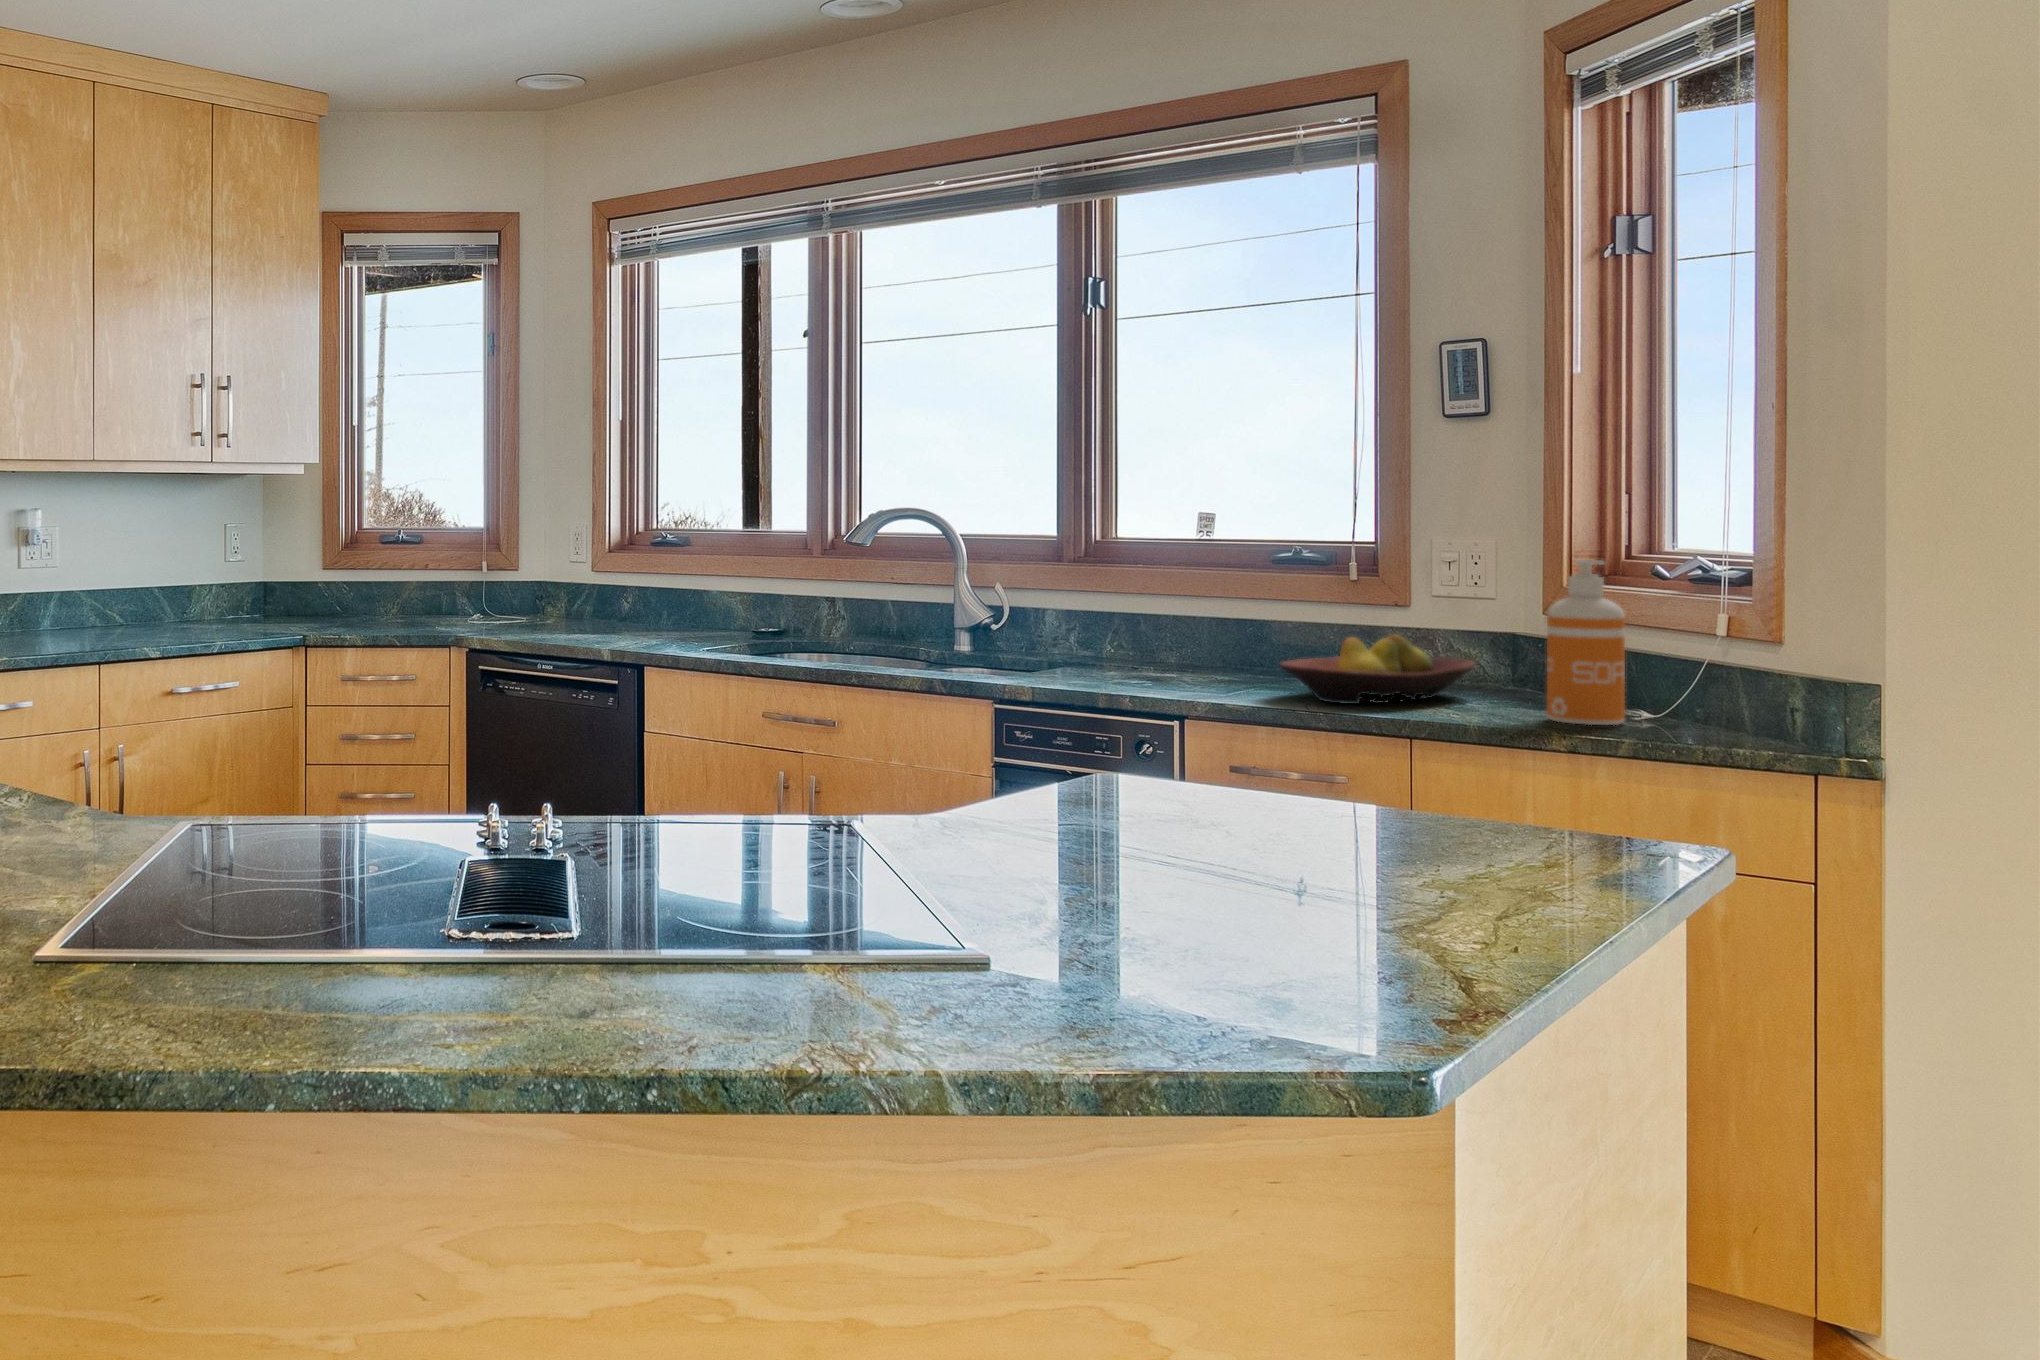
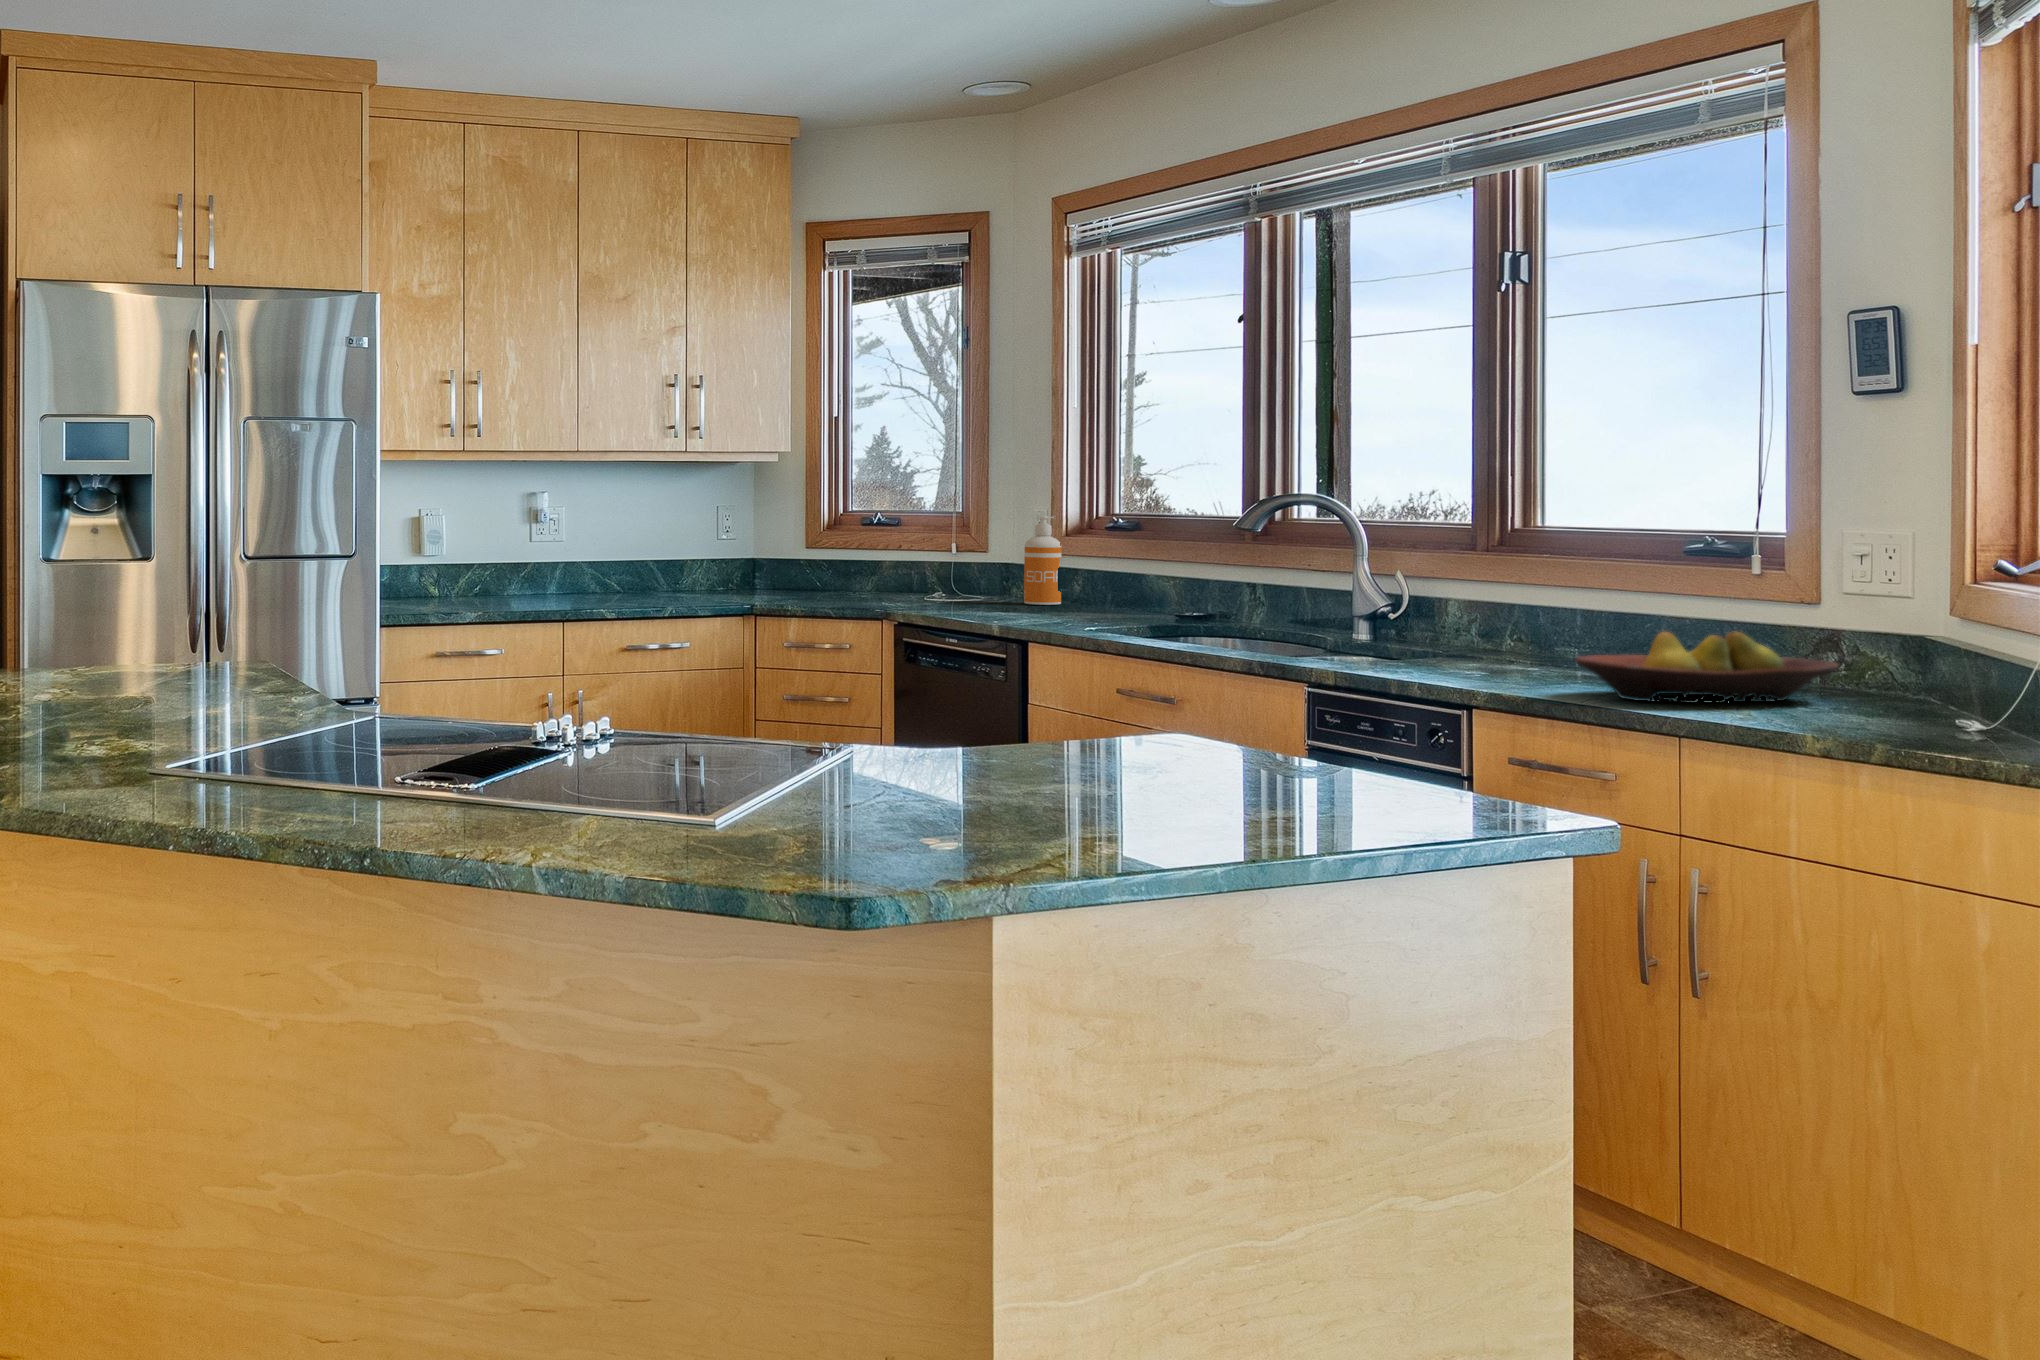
soap dispenser: present [1547,559,1625,725] -> present [1024,516,1062,605]

